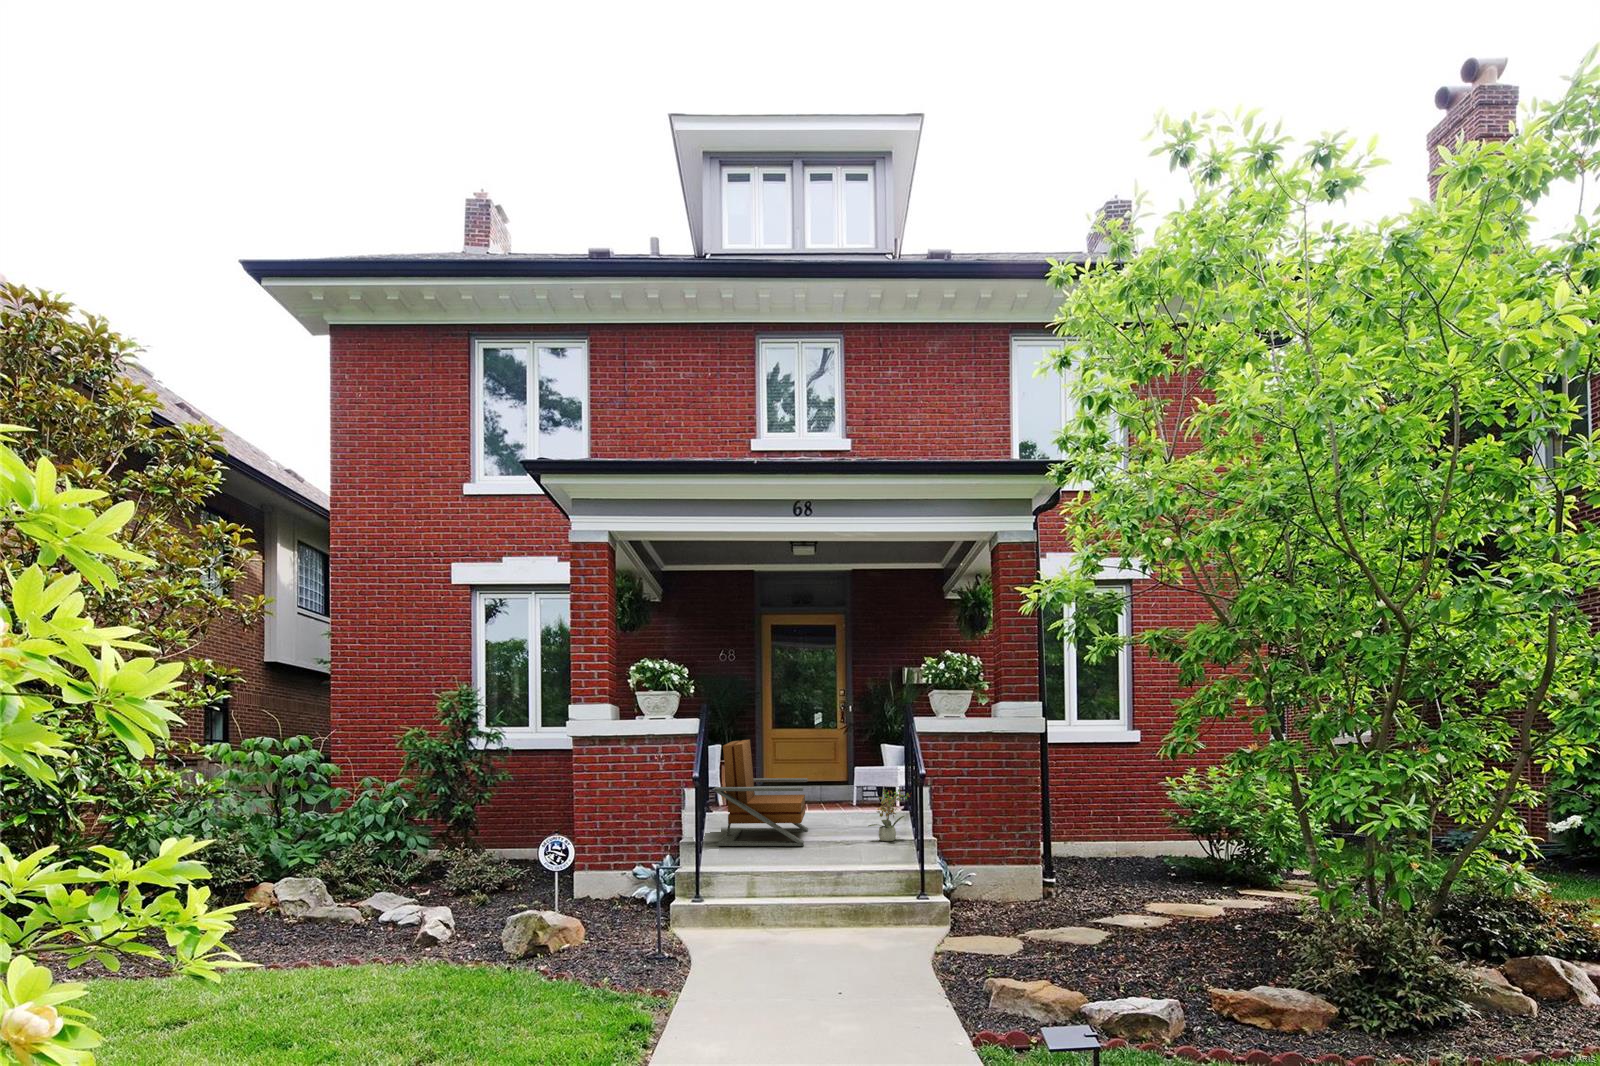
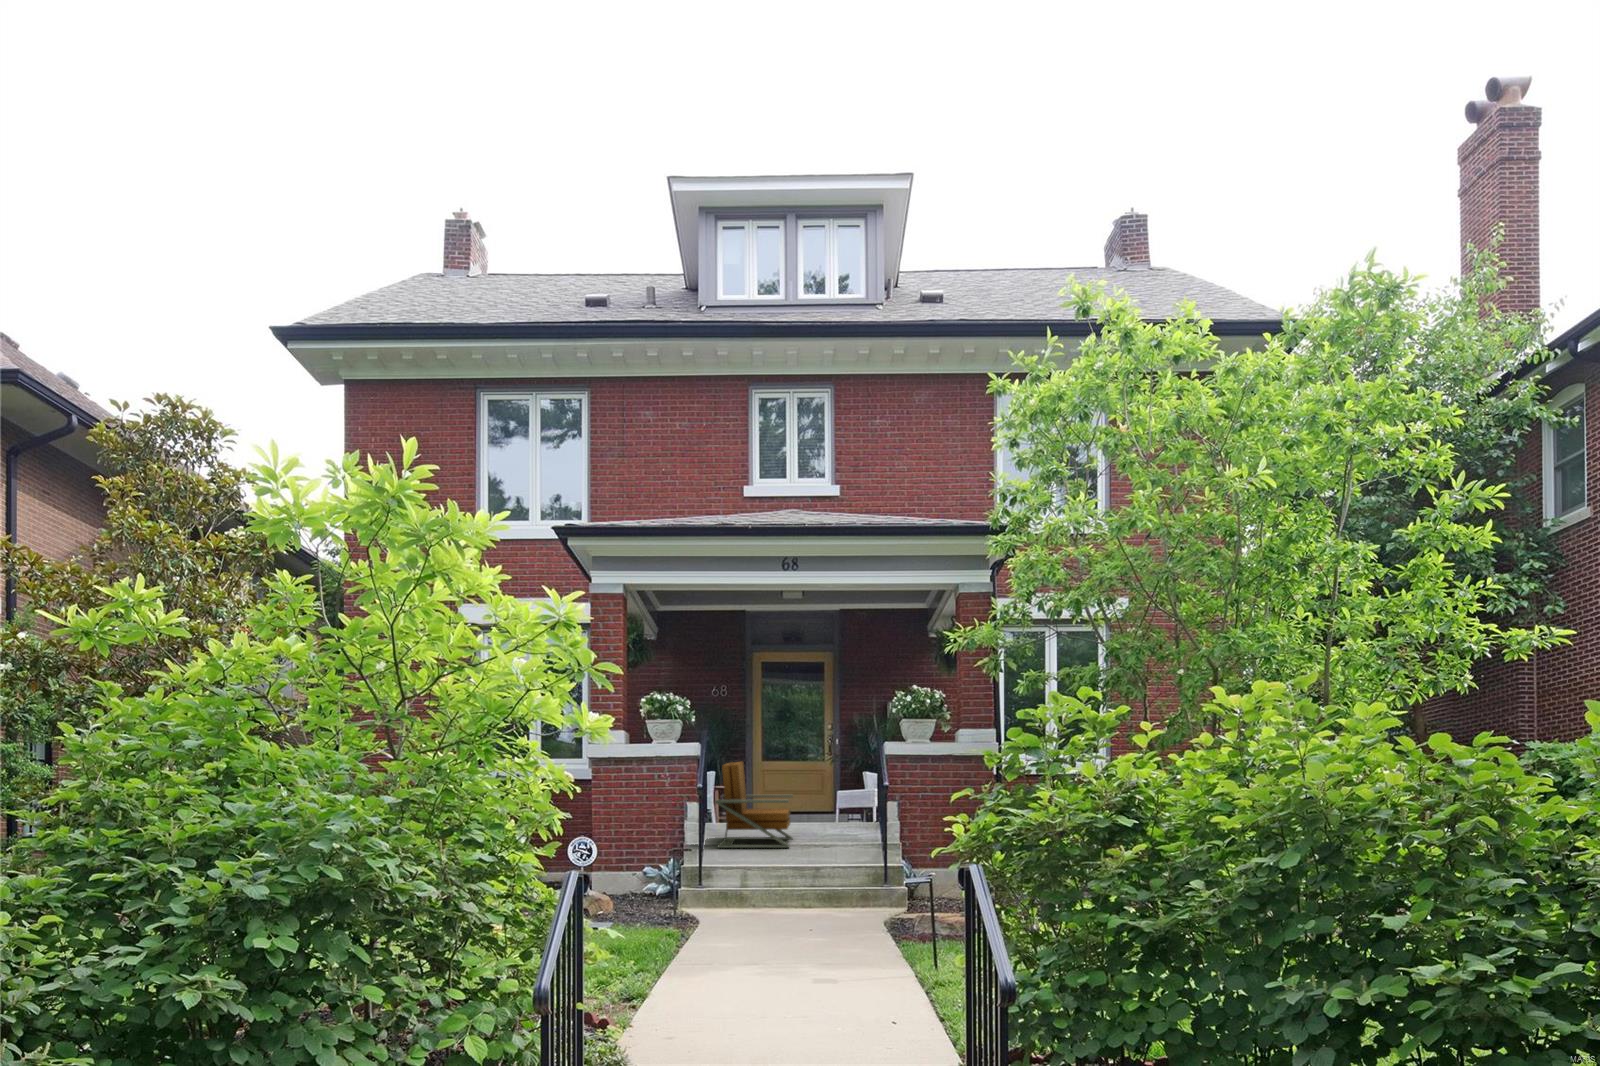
potted plant: present [868,789,910,841] -> none [842,802,880,845]

